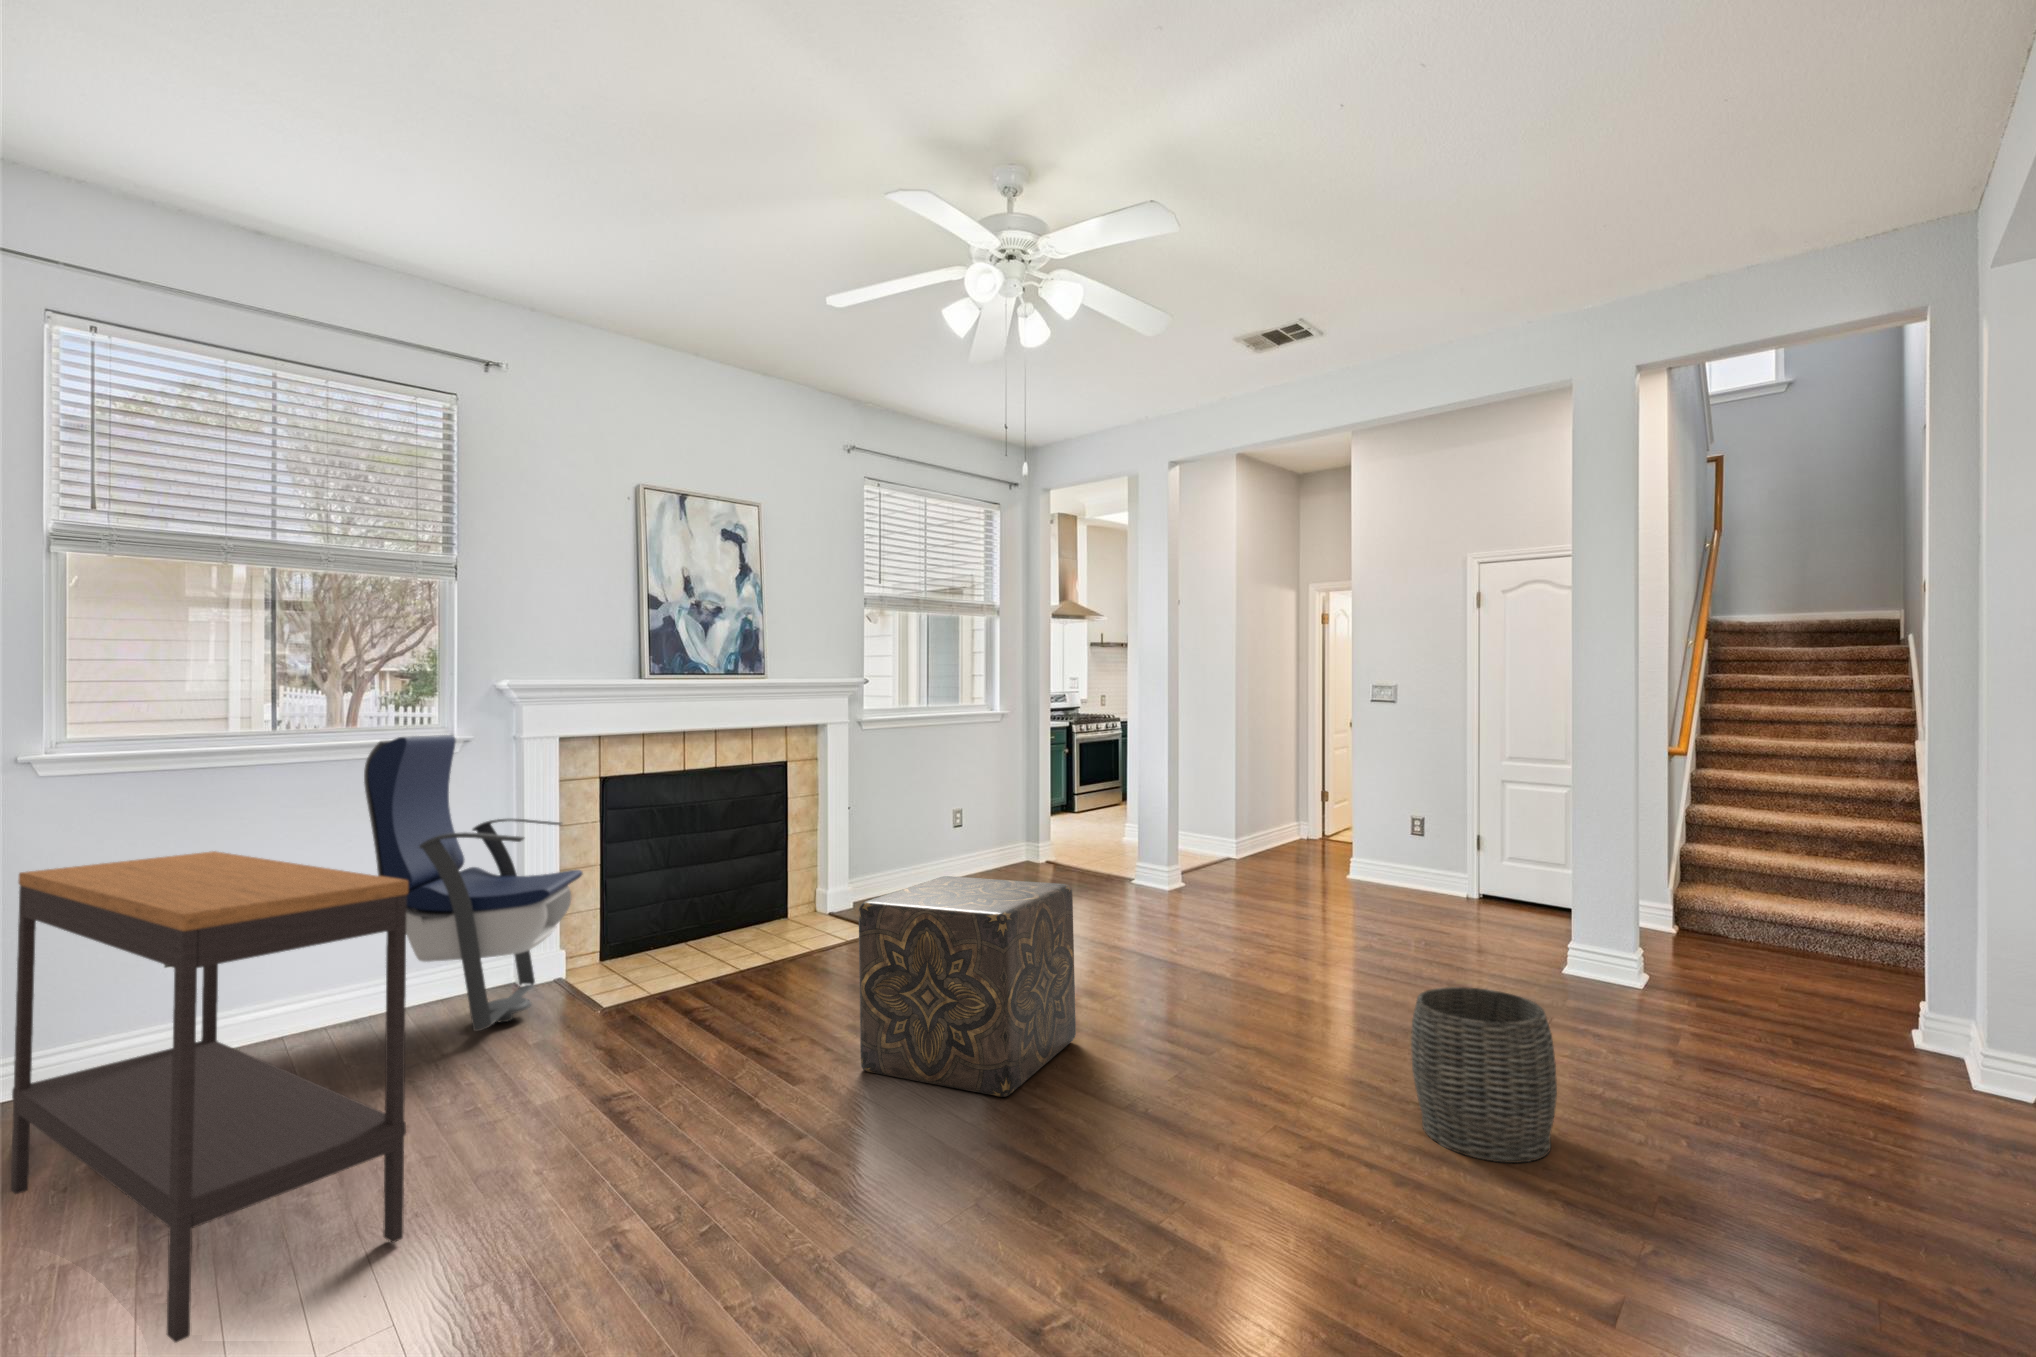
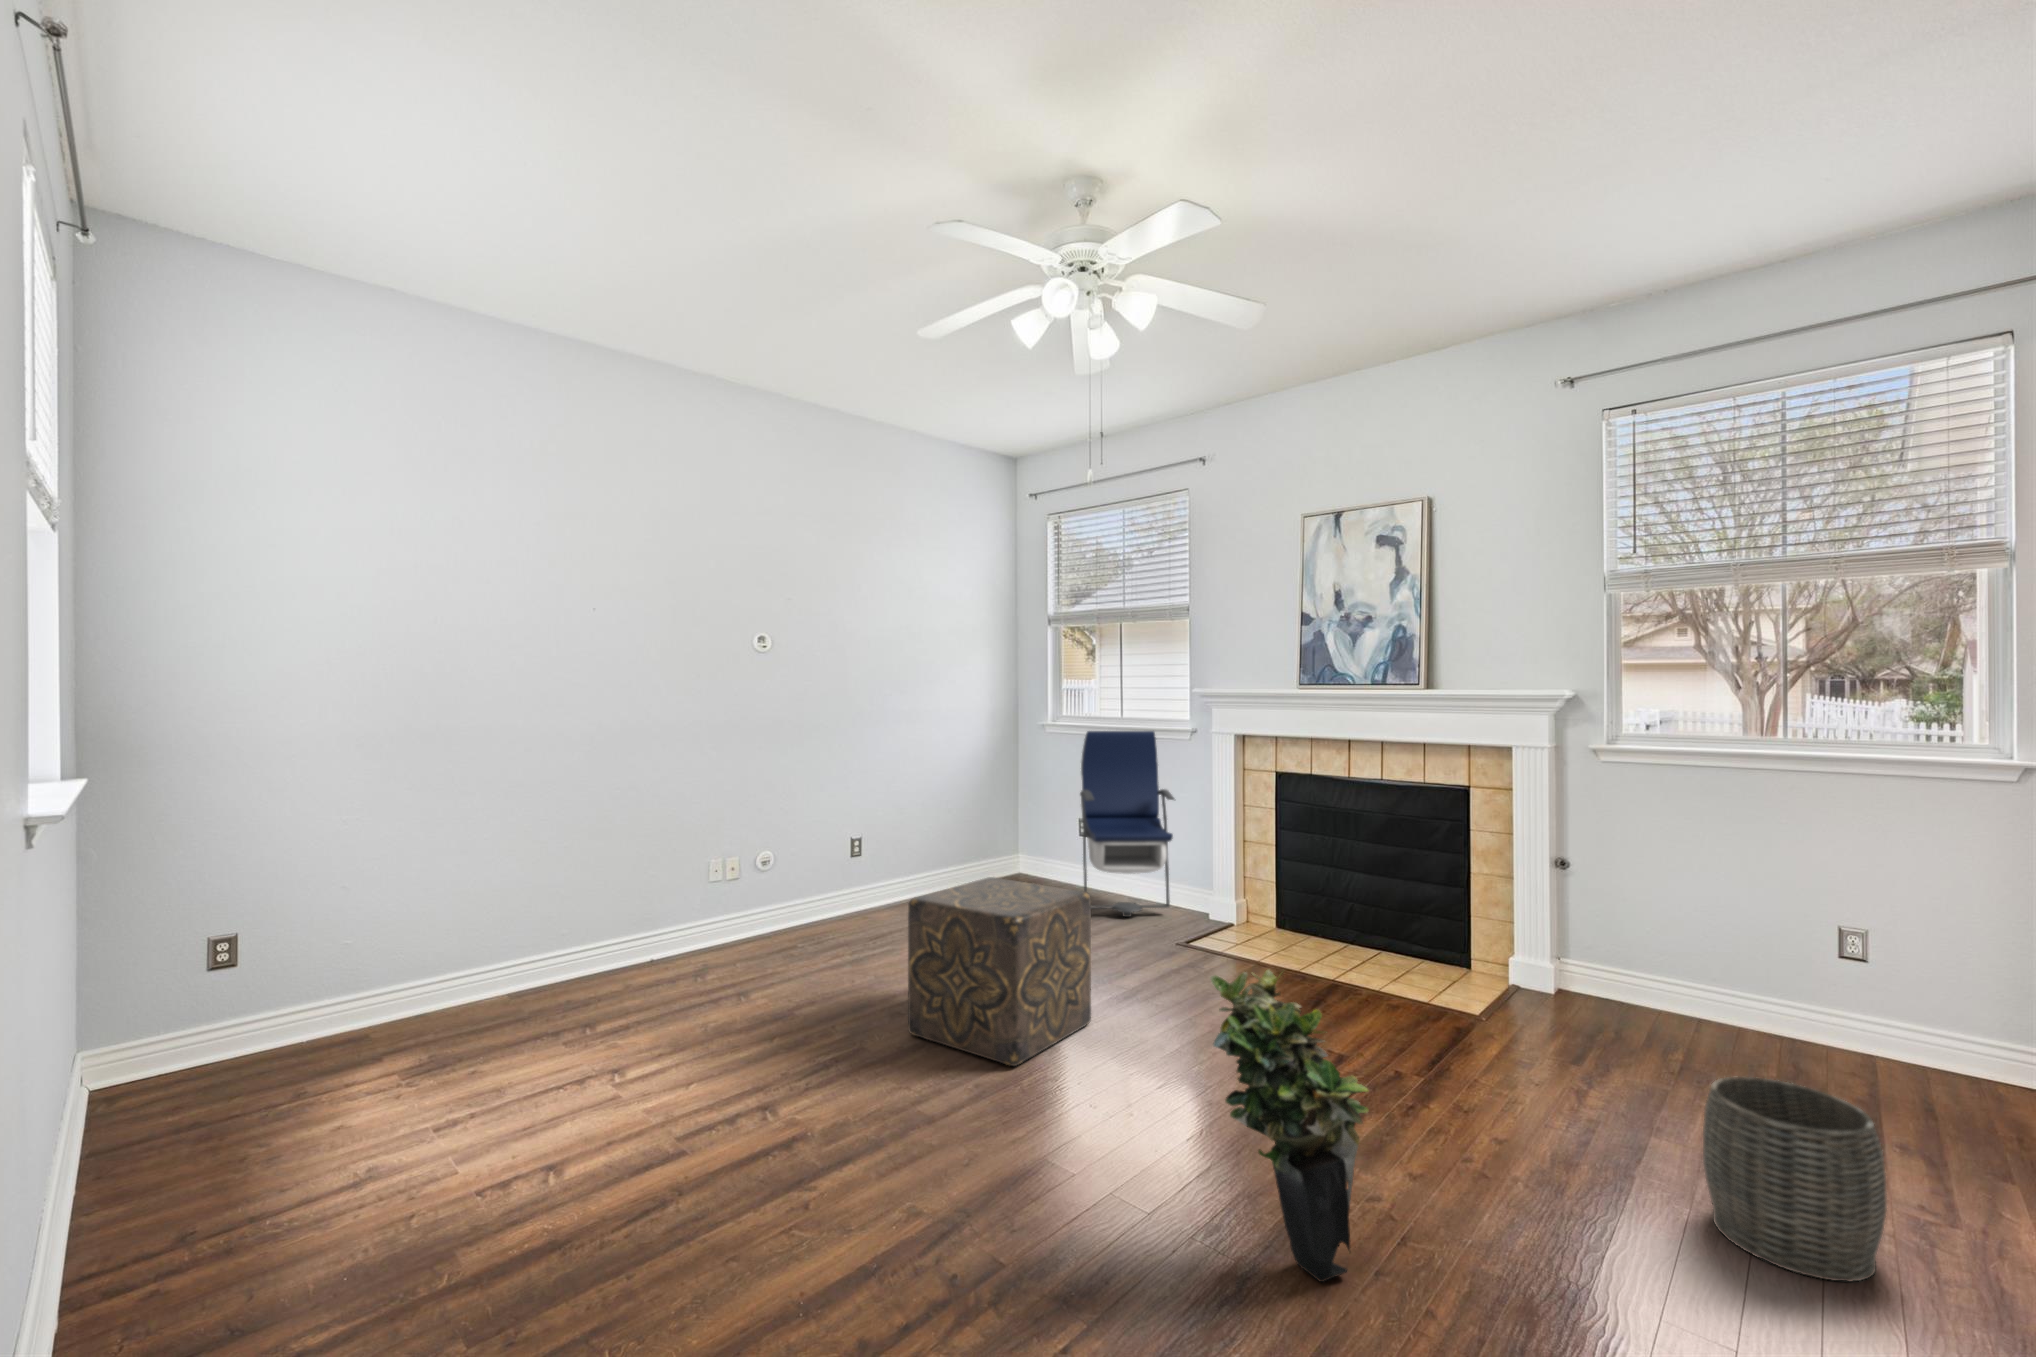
potted plant: none [1209,824,1297,968] -> present [1211,970,1368,1282]
console table: present [11,851,408,1342] -> none [816,774,992,932]
woven basket: present [1411,987,1557,1163] -> present [1703,1077,1887,1281]

